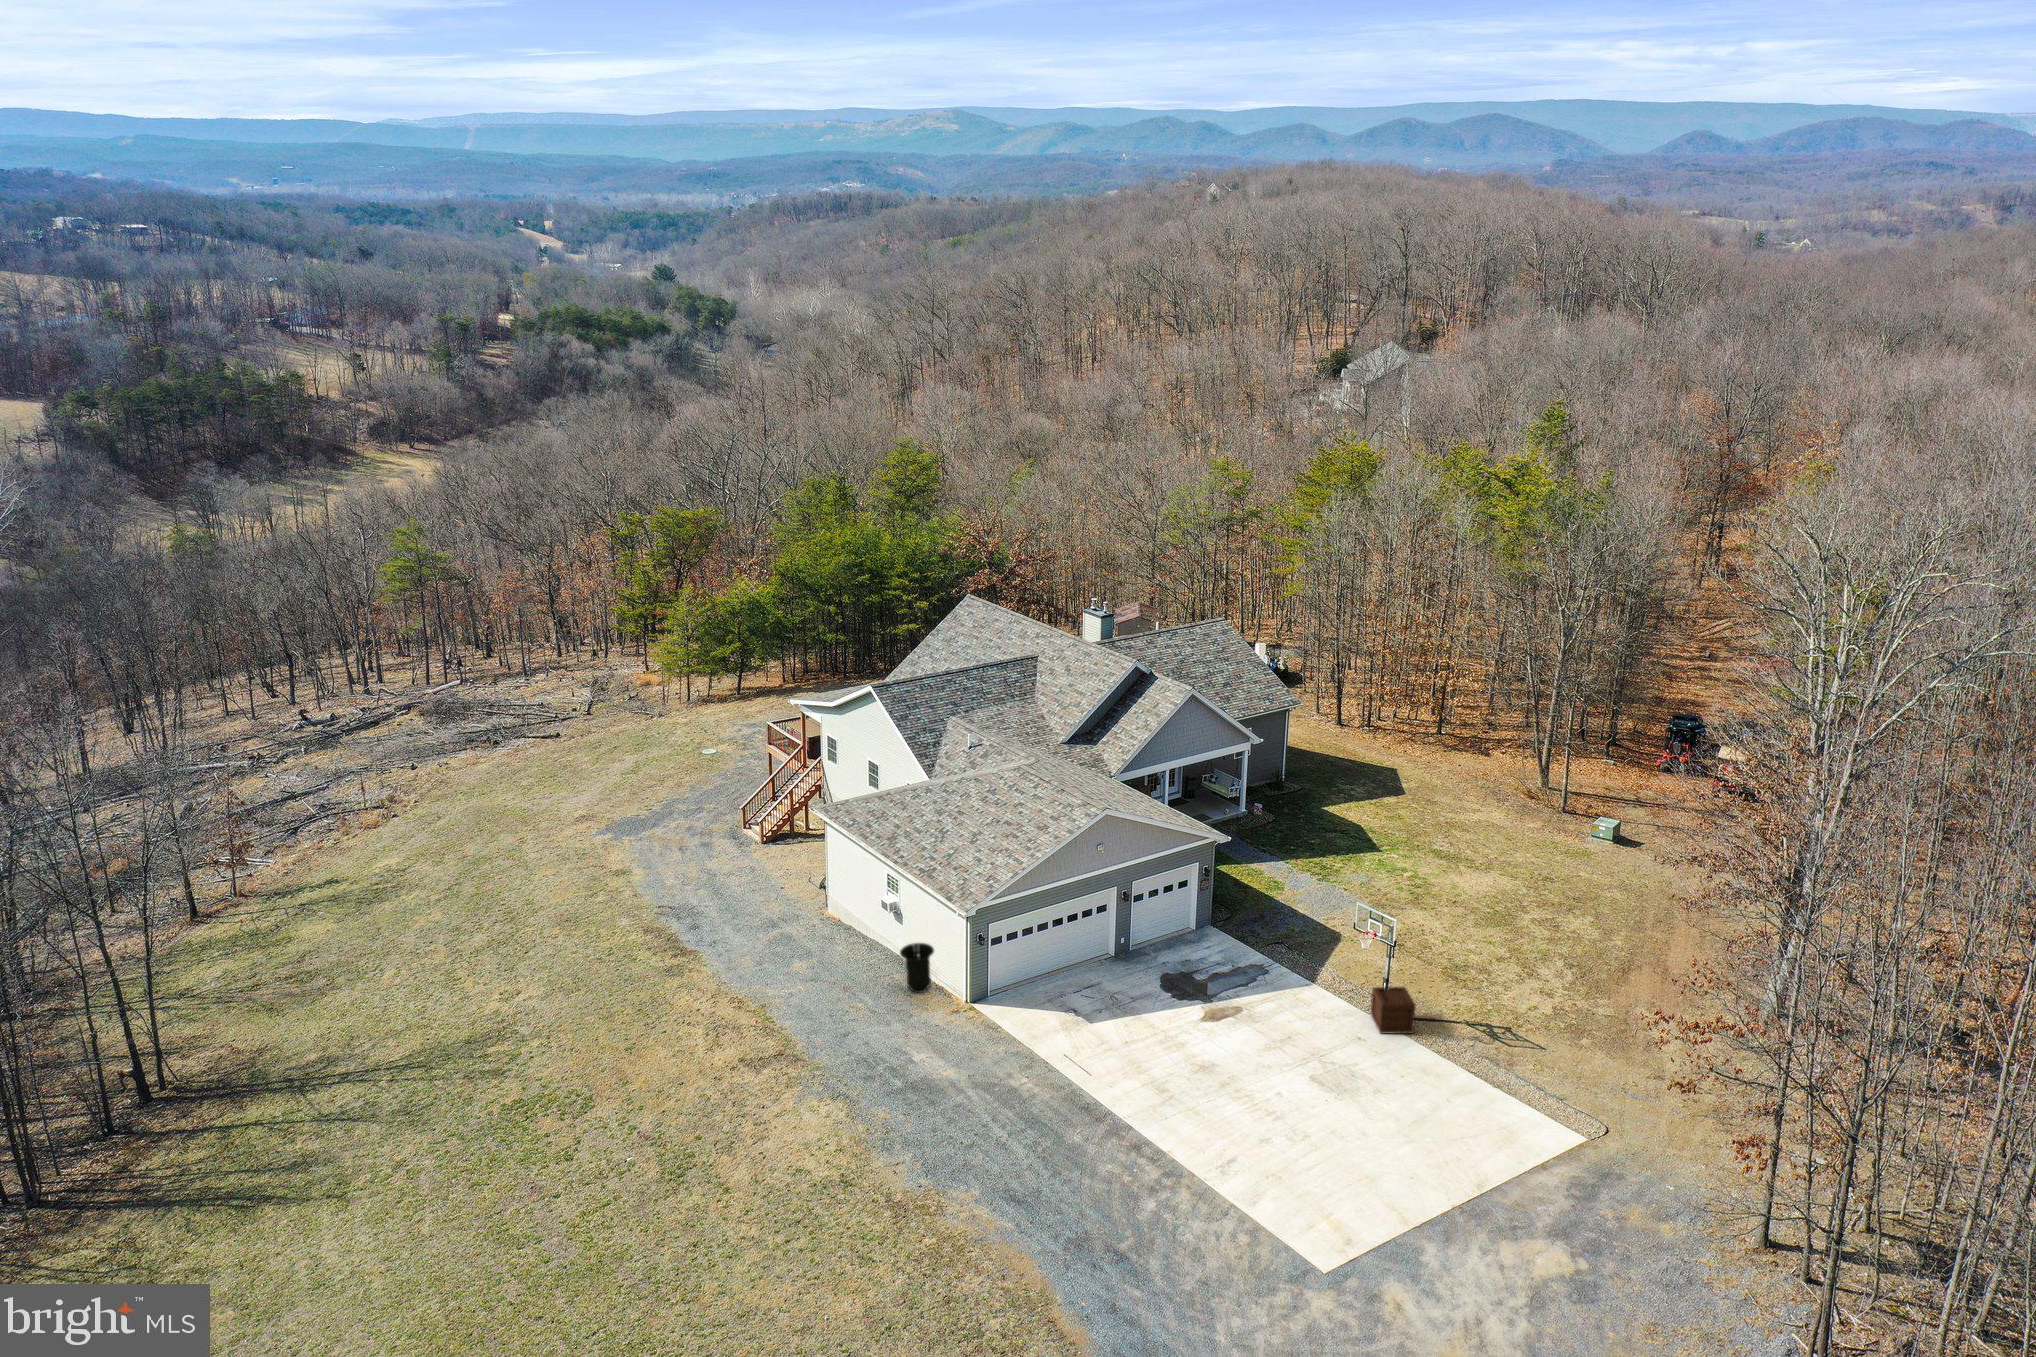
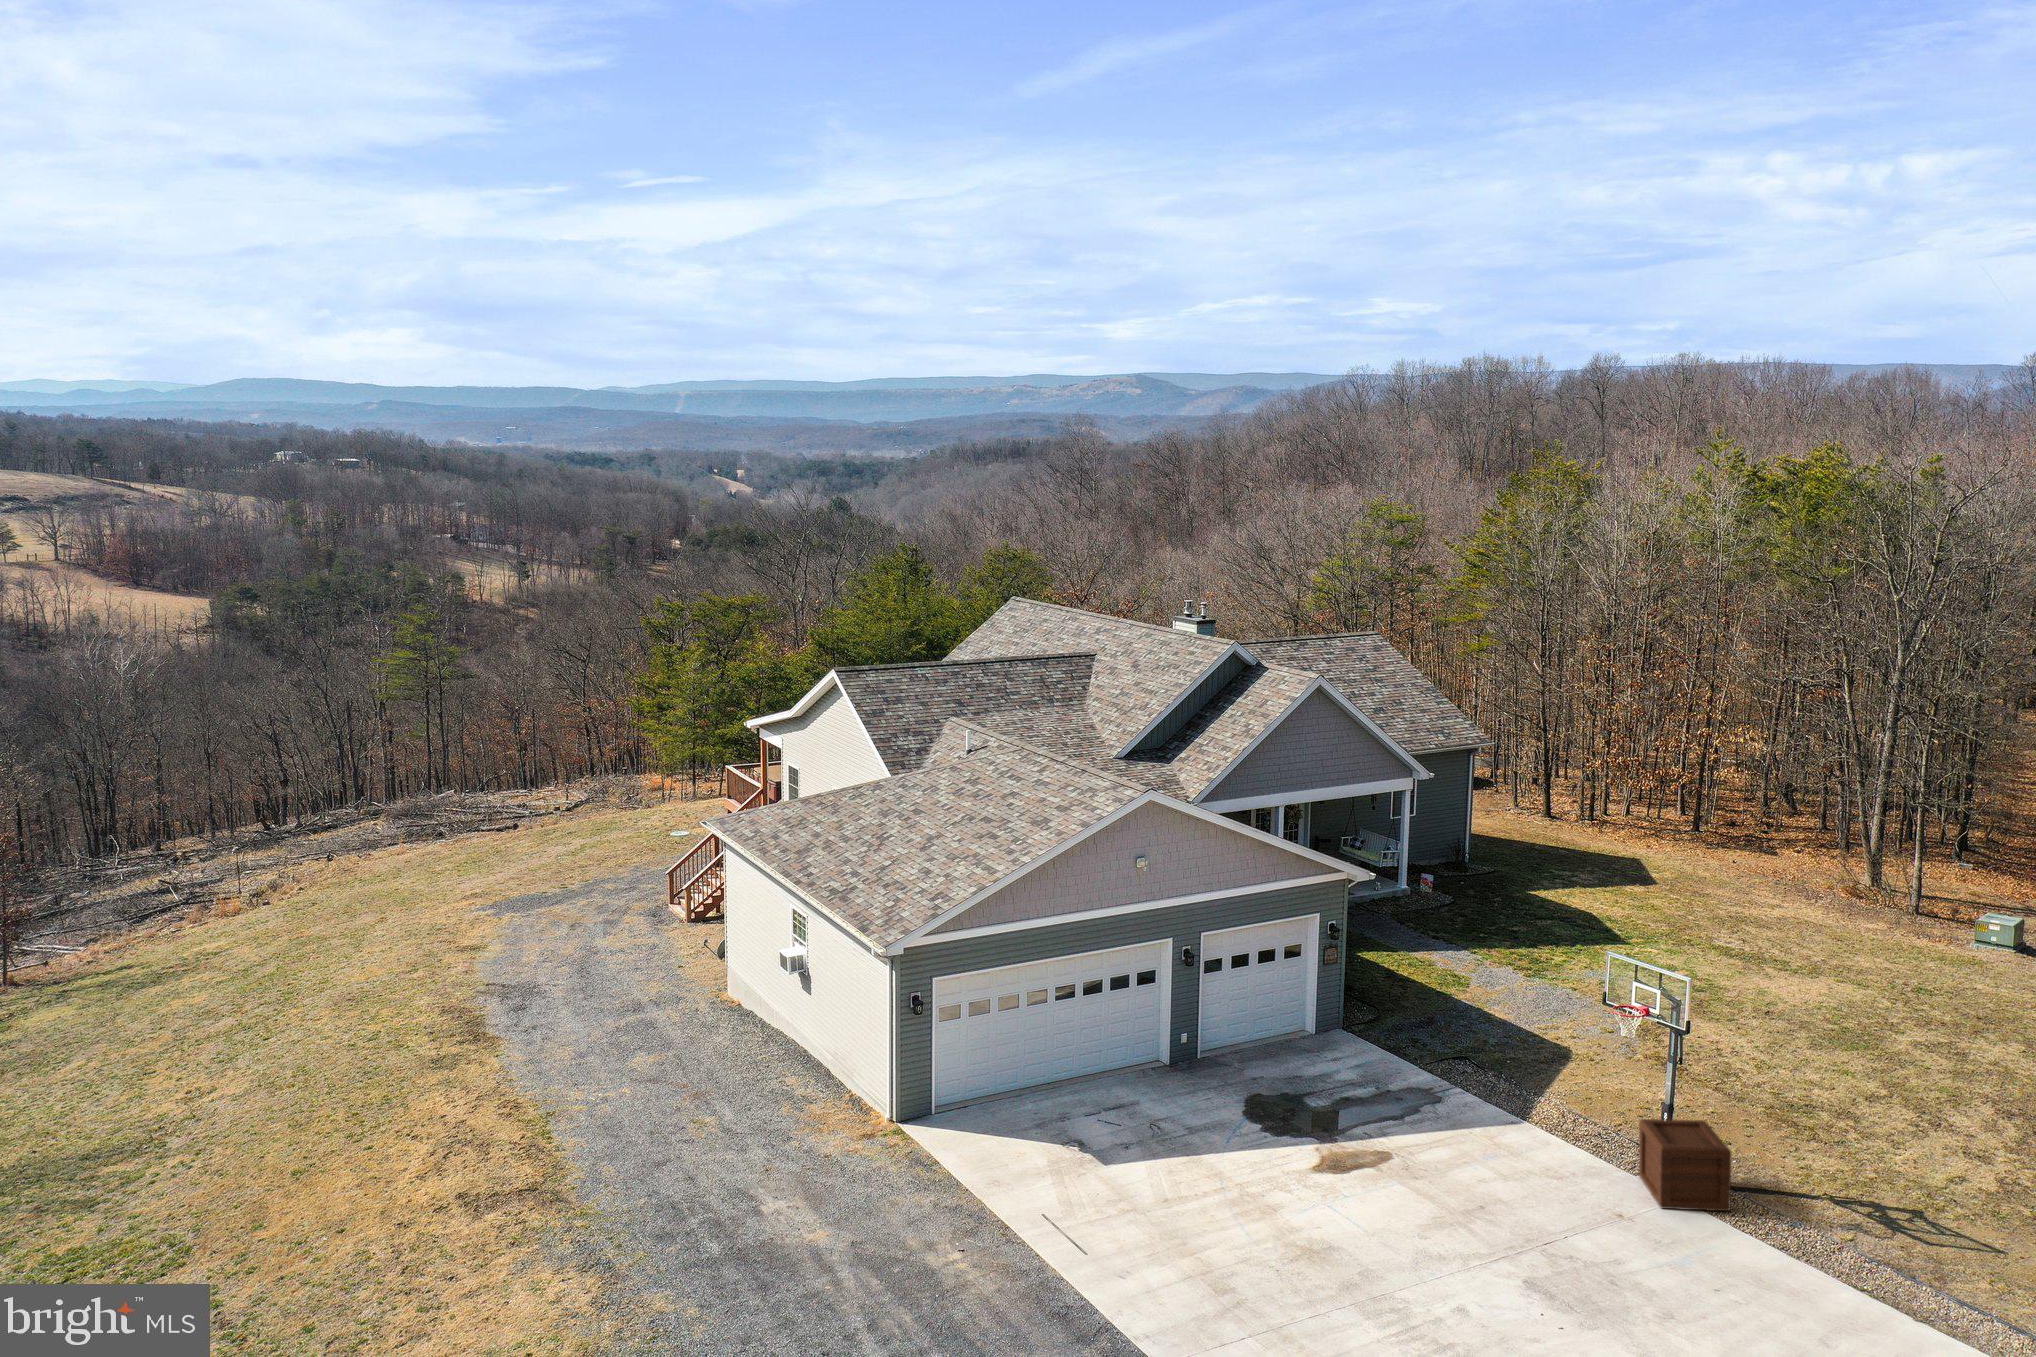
trash can: present [900,943,934,993] -> none [788,1016,848,1102]

